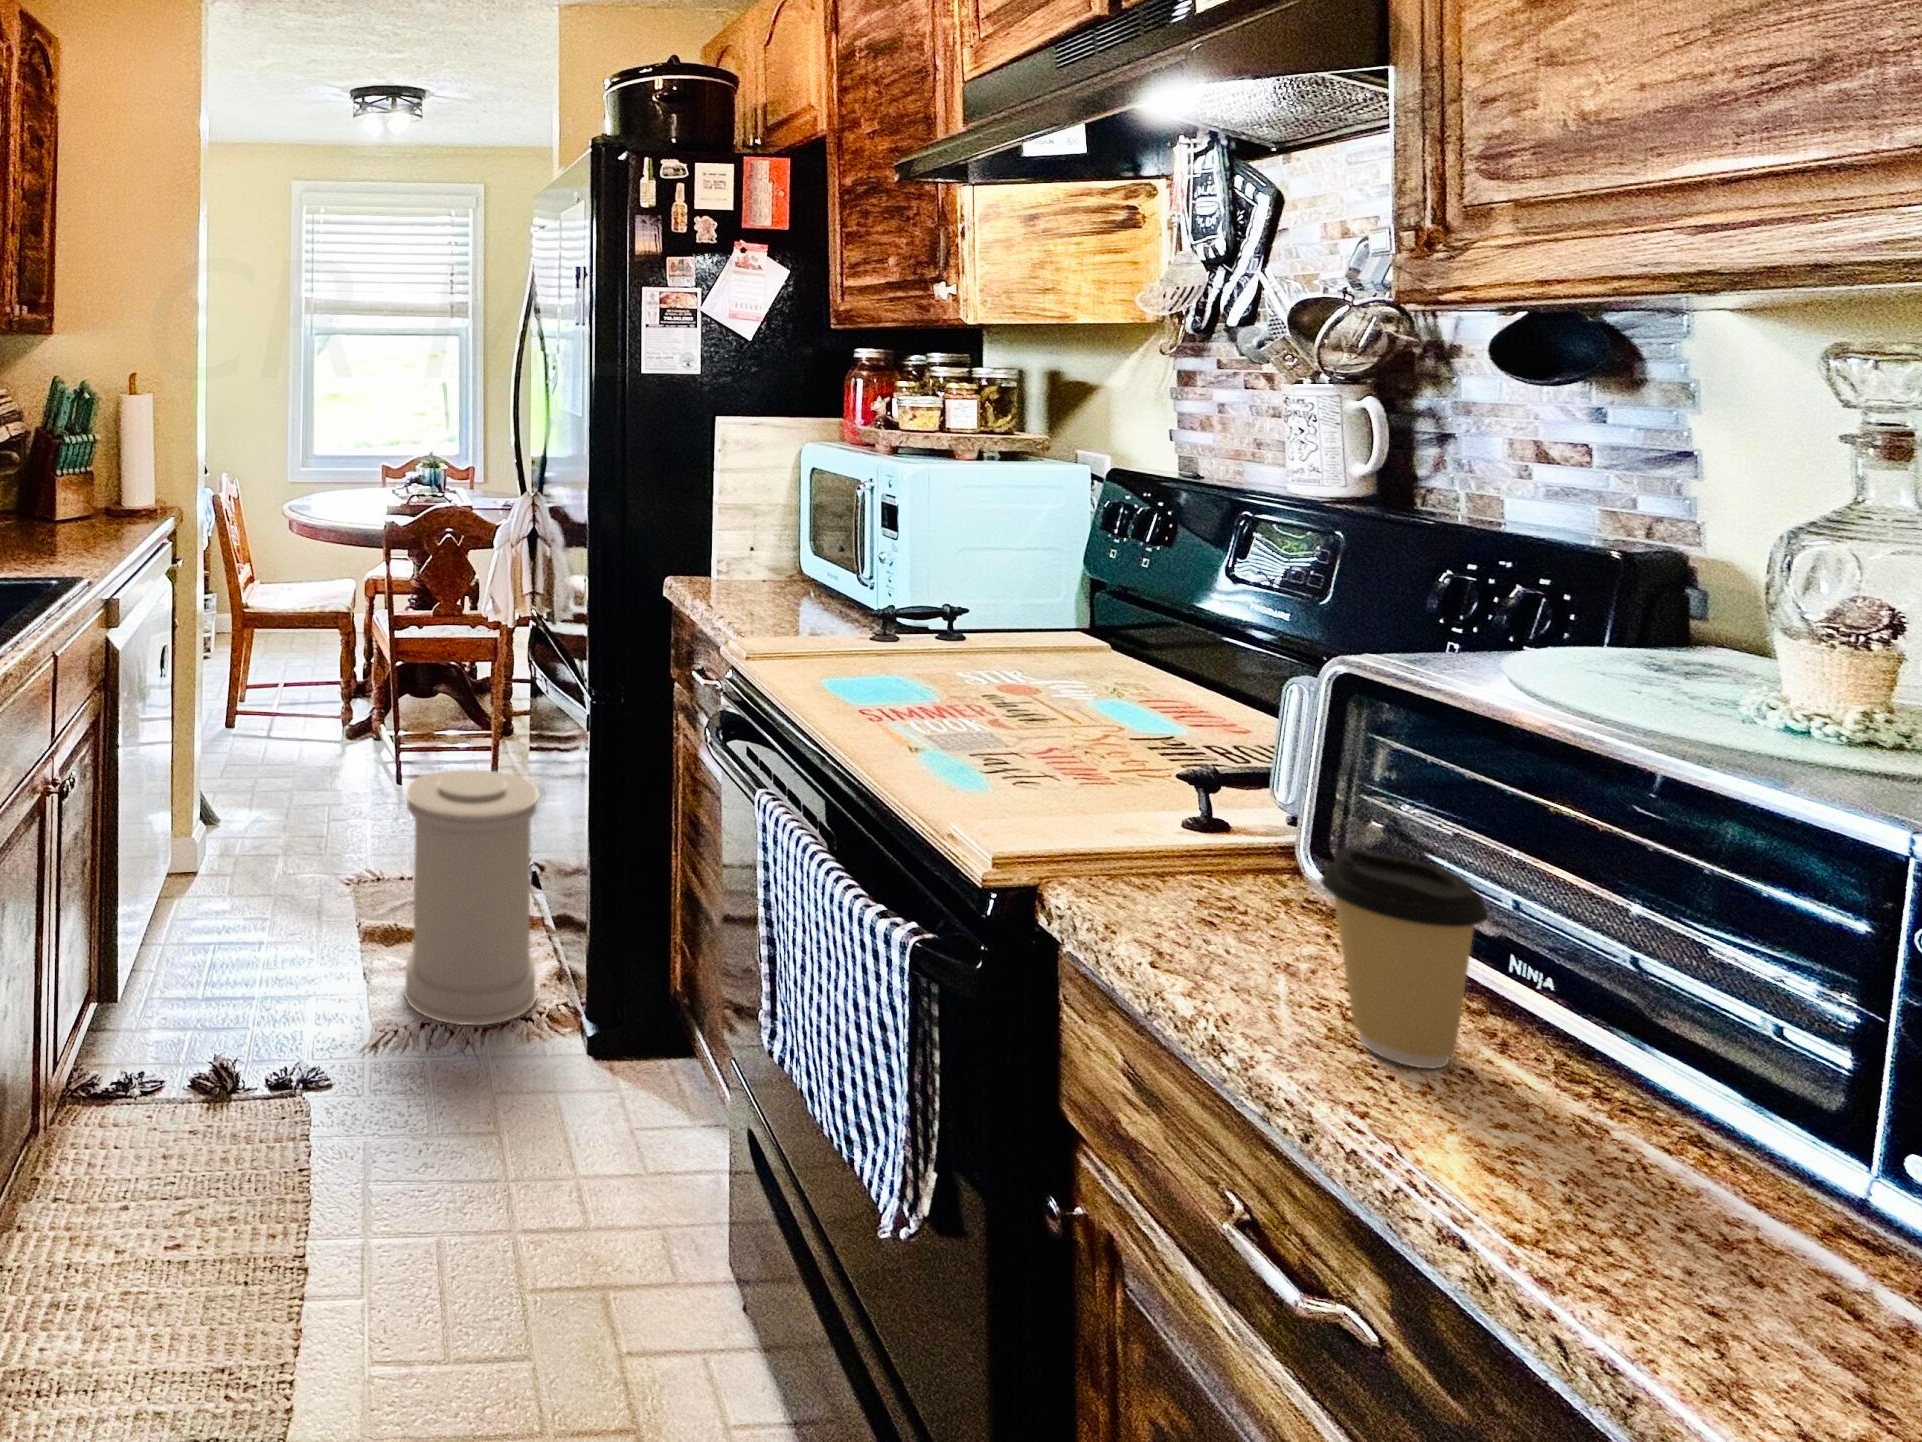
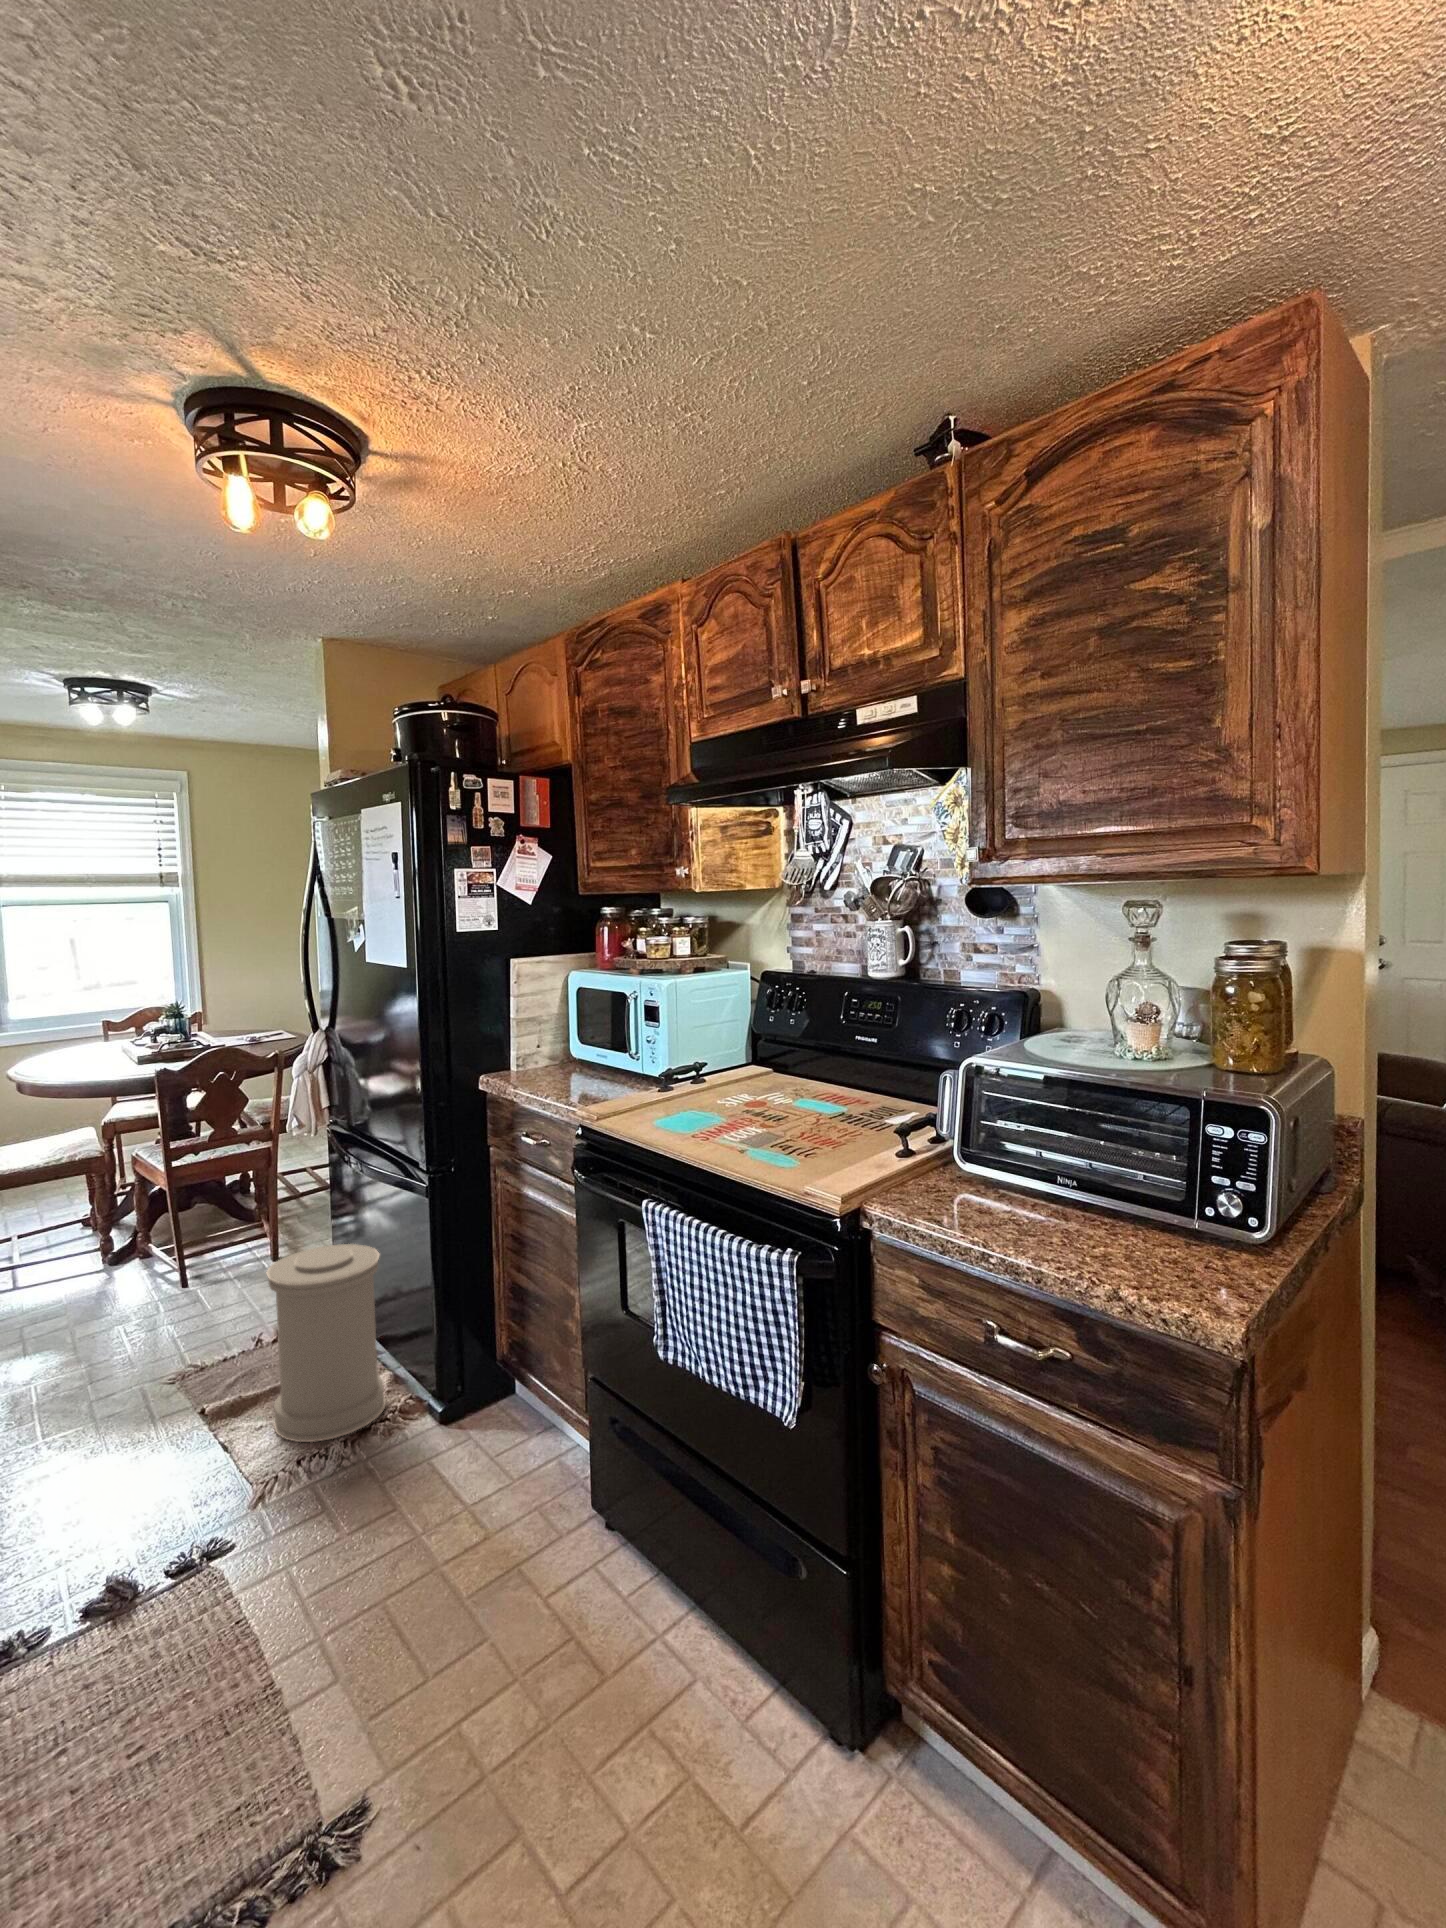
coffee cup: present [1321,847,1489,1068] -> none [1006,1140,1069,1228]

